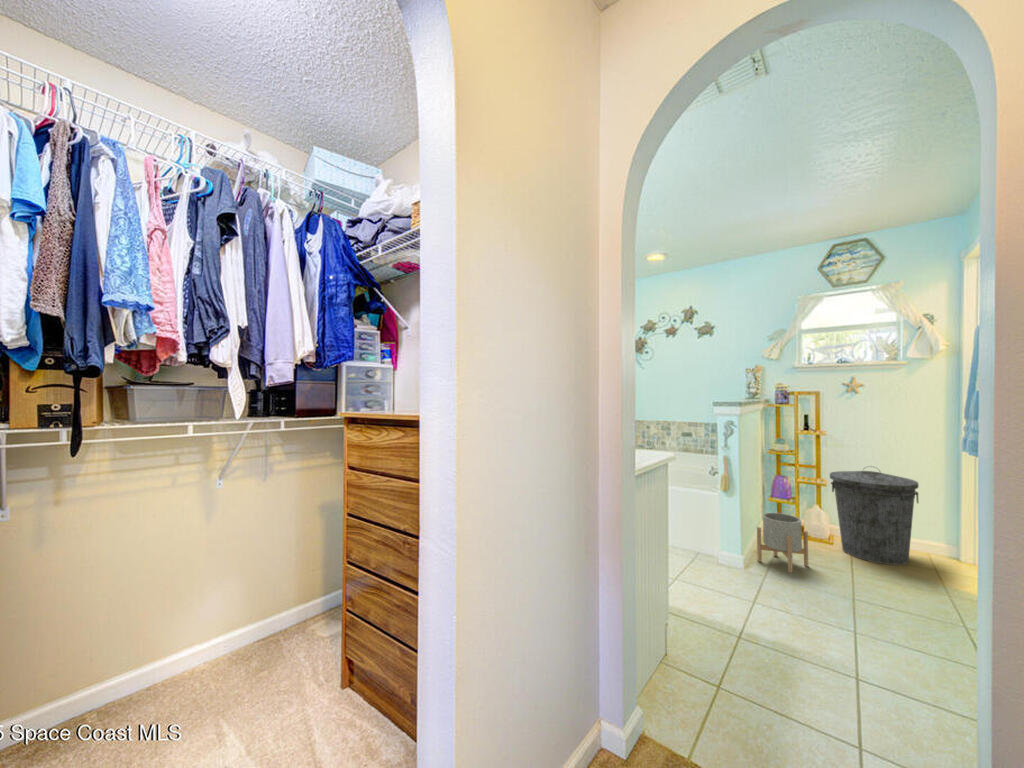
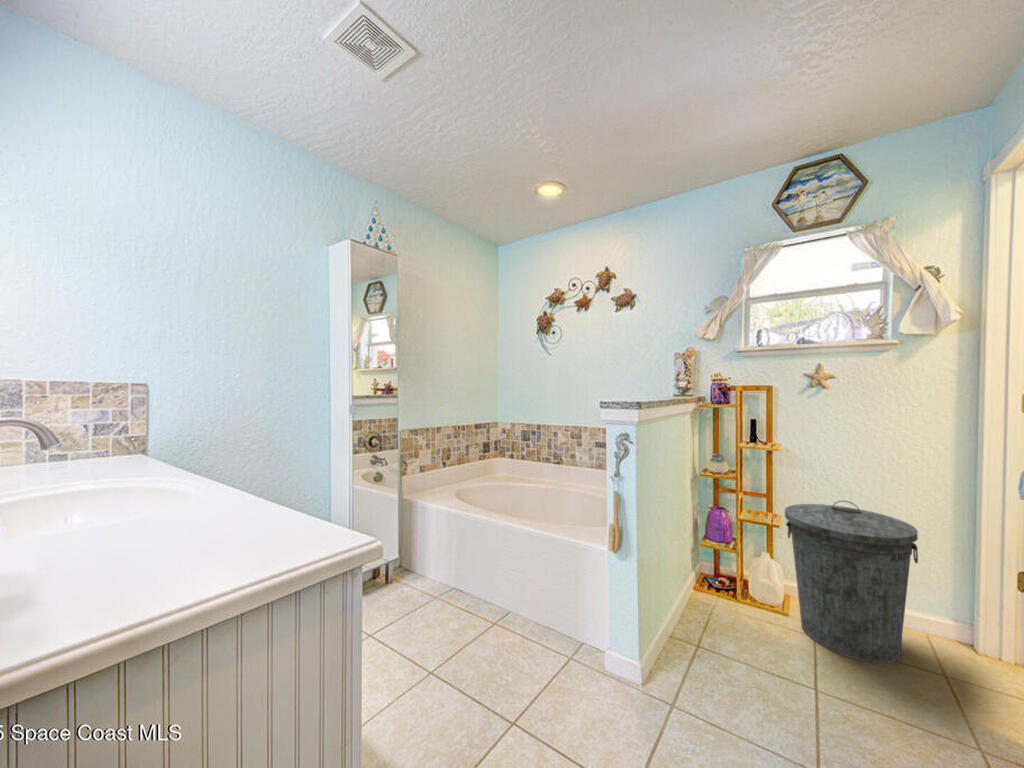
planter: present [757,513,808,573] -> none [670,579,748,694]

